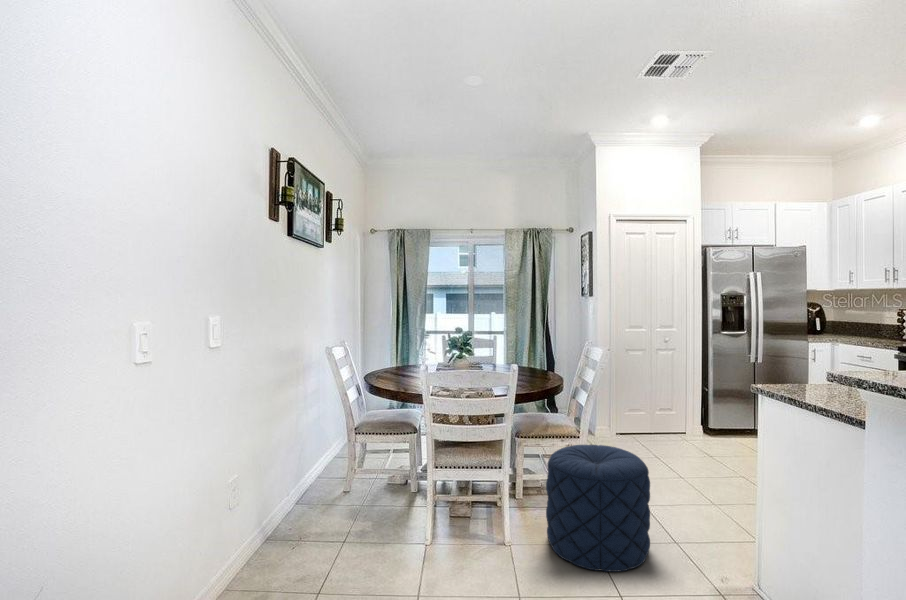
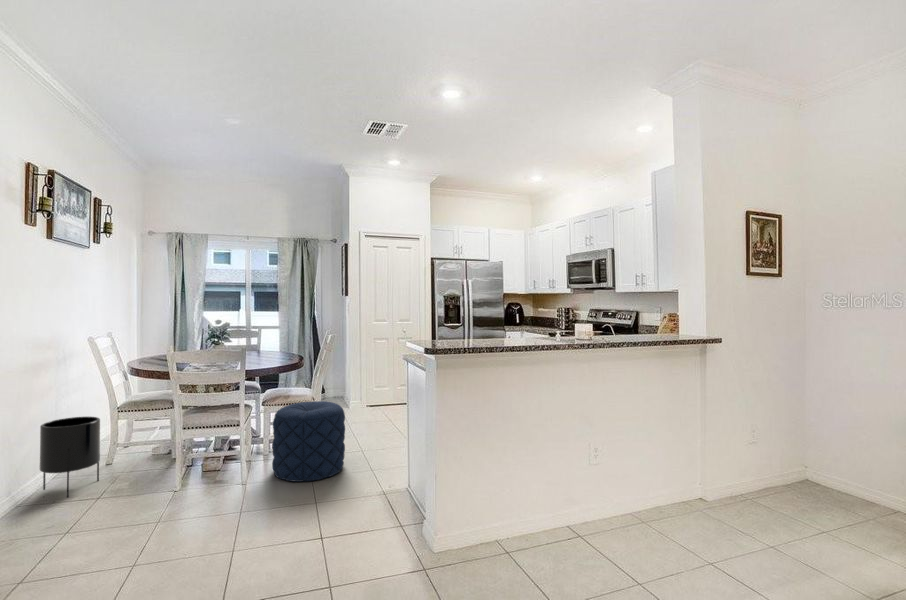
planter: none [285,444,343,548] -> present [40,417,100,497]

